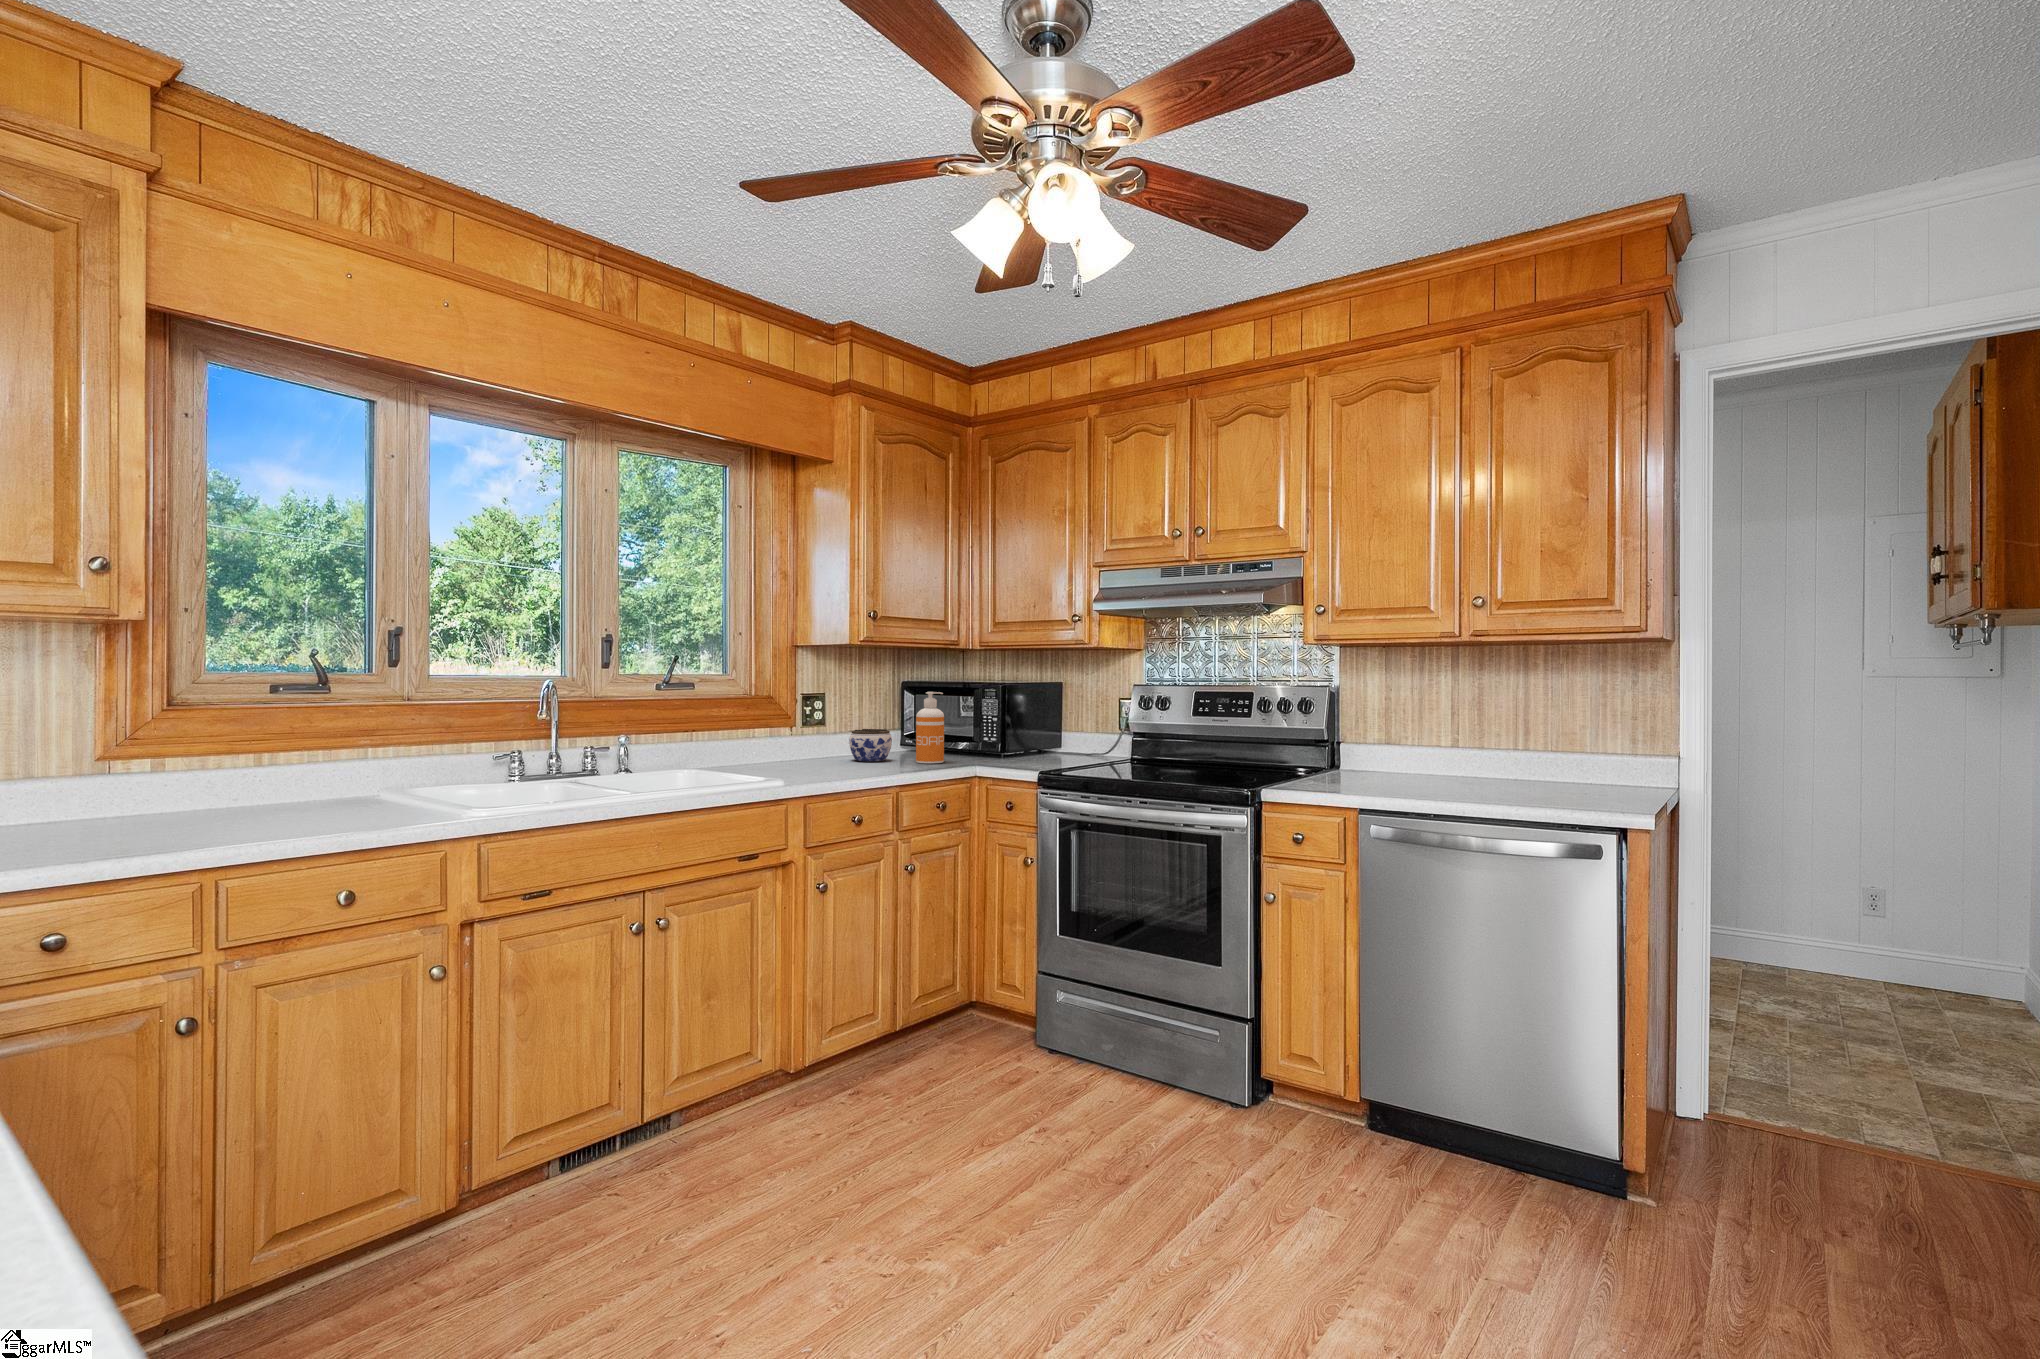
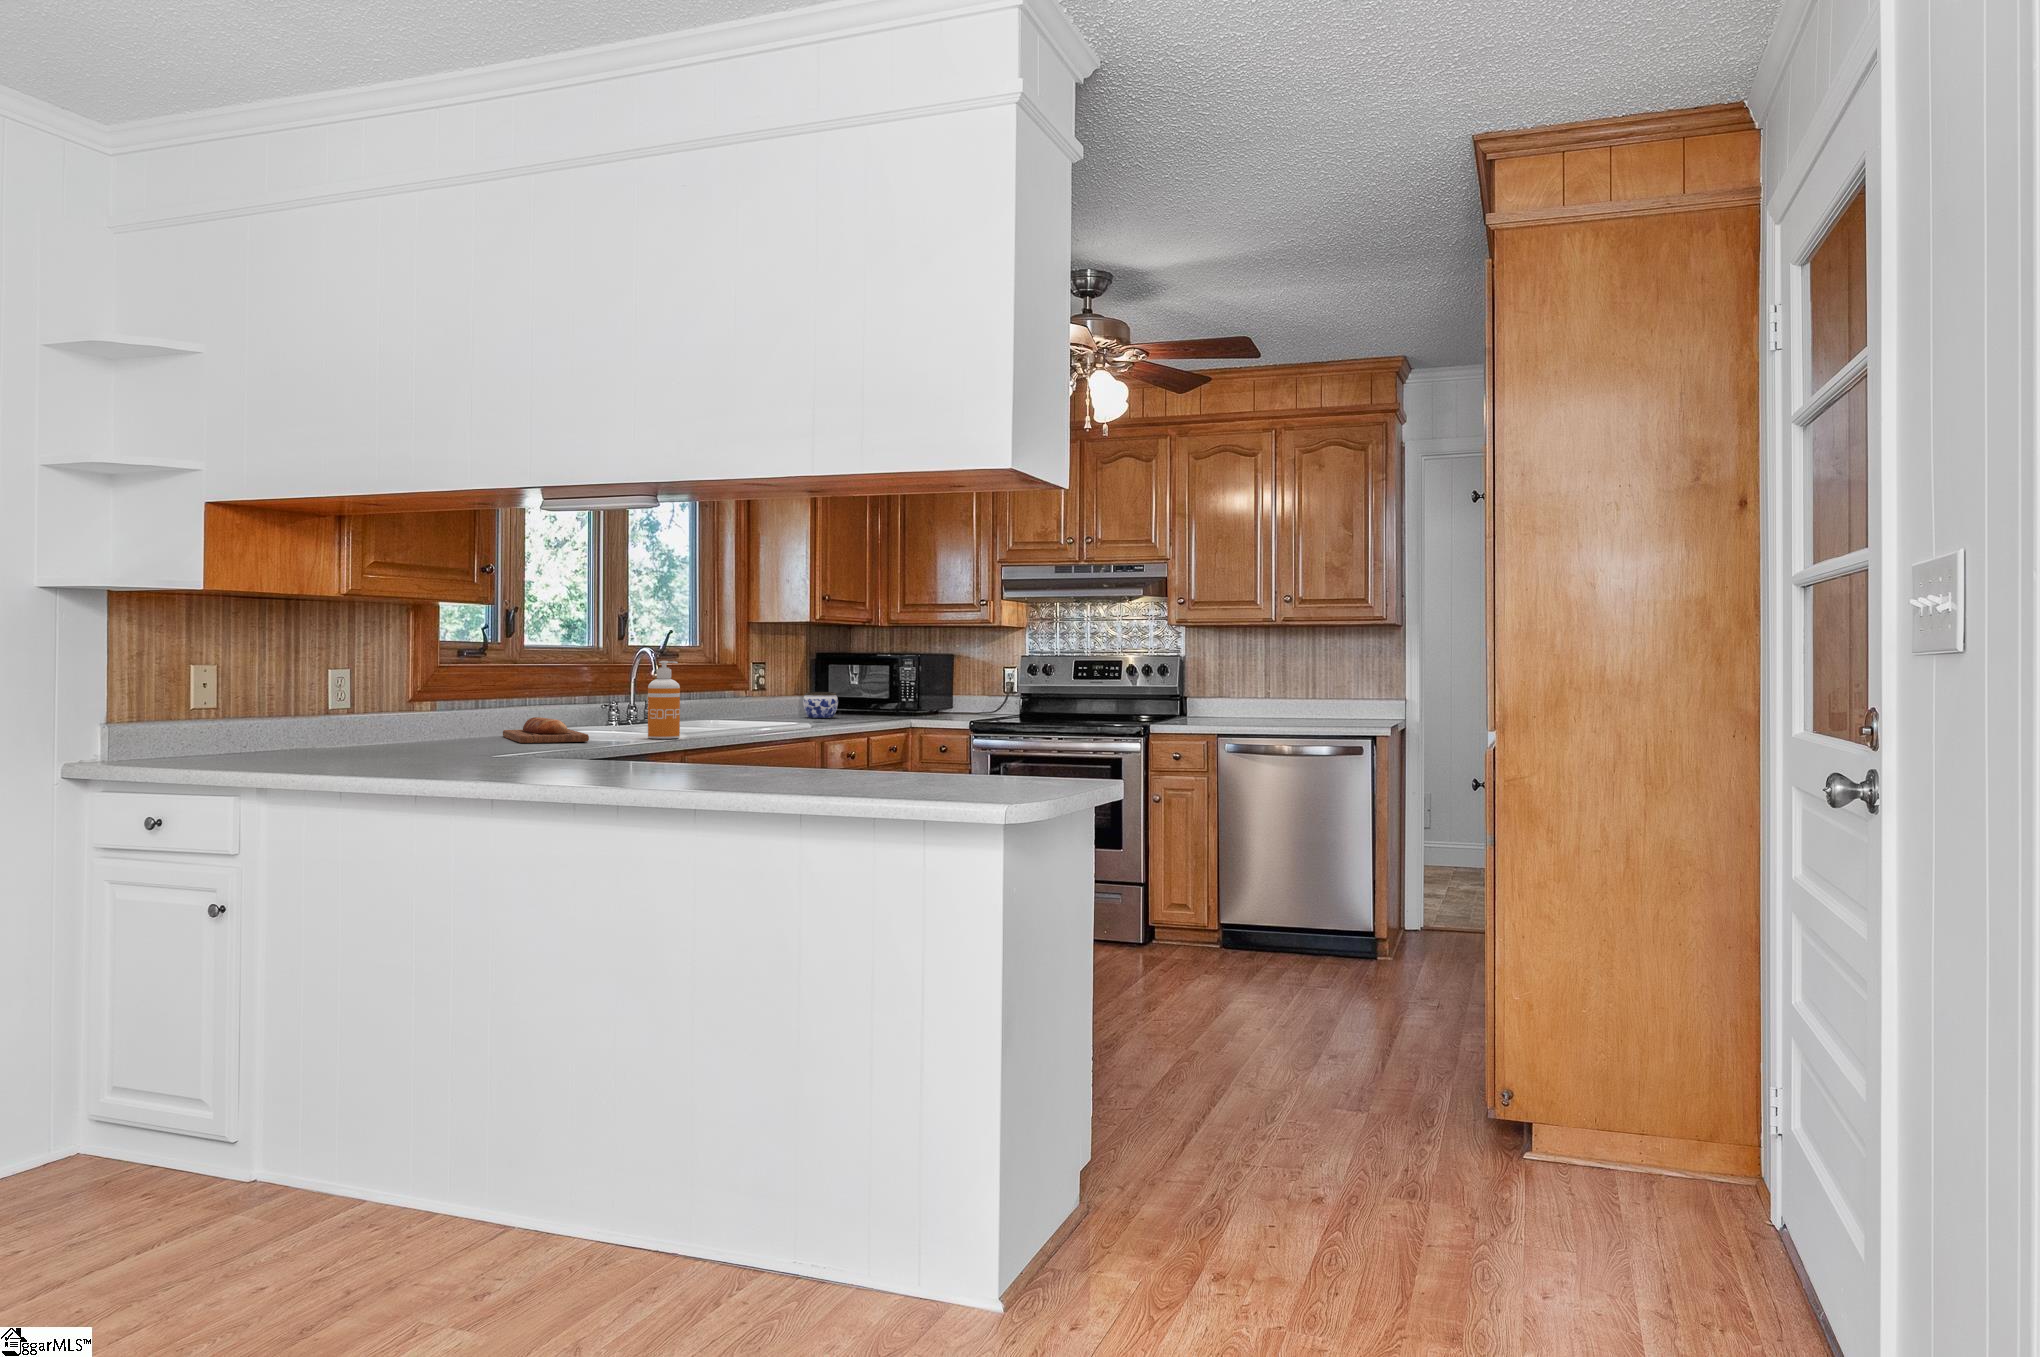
soap dispenser: present [916,692,944,763] -> present [648,661,680,739]
bread loaf: none [113,783,319,833] -> present [503,717,589,743]

